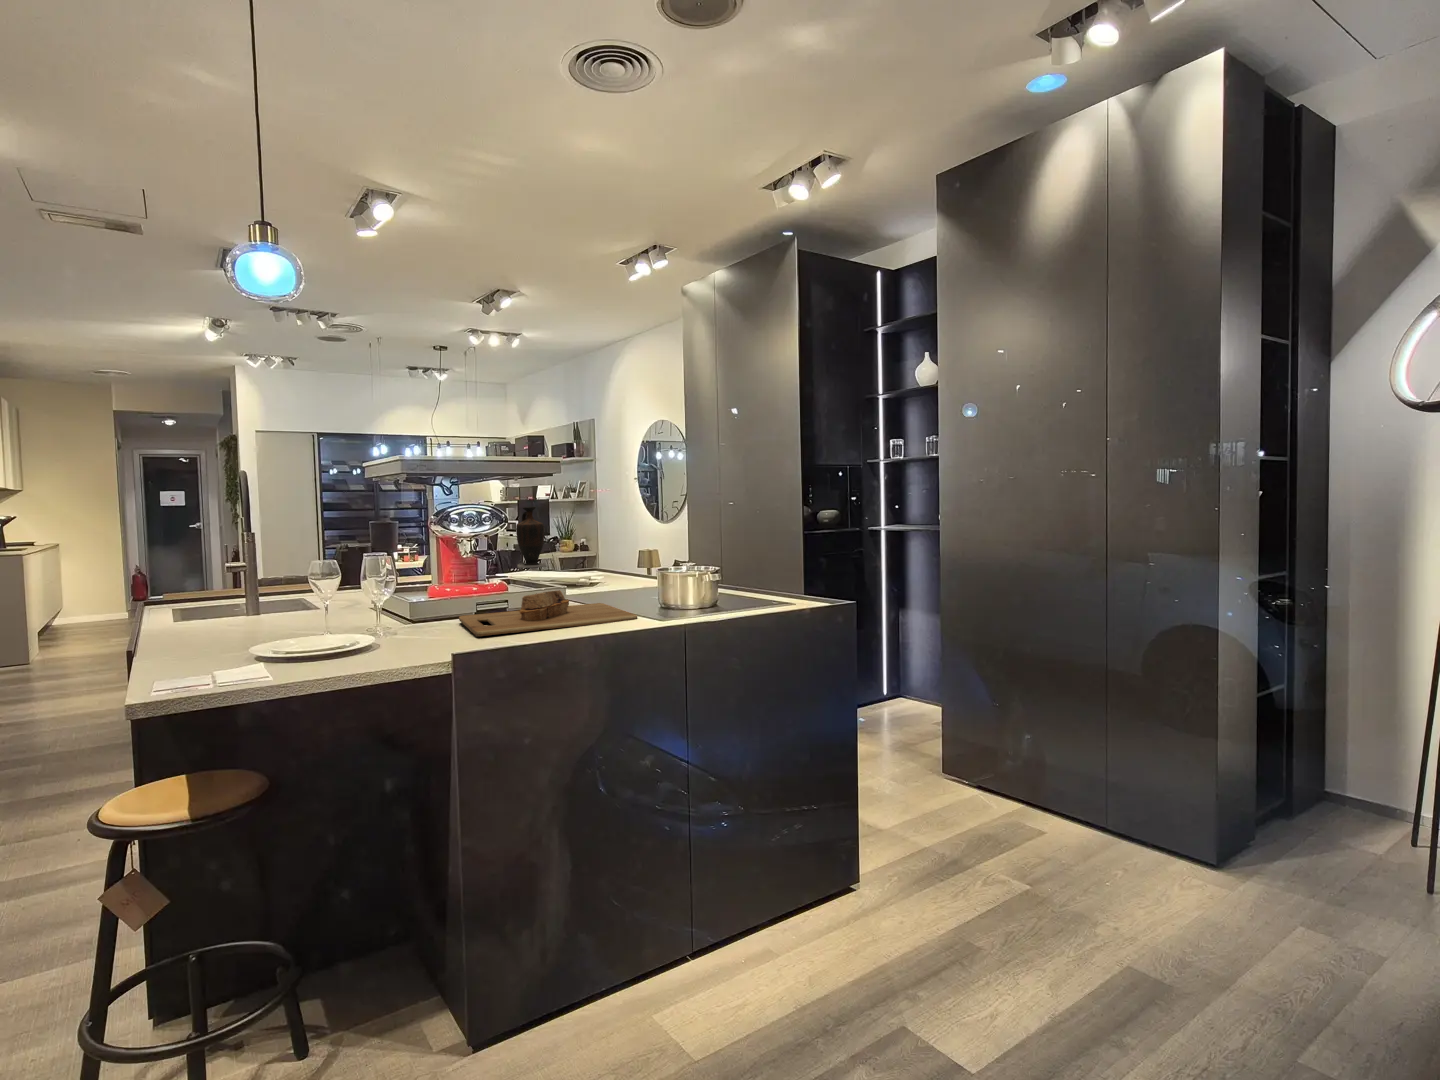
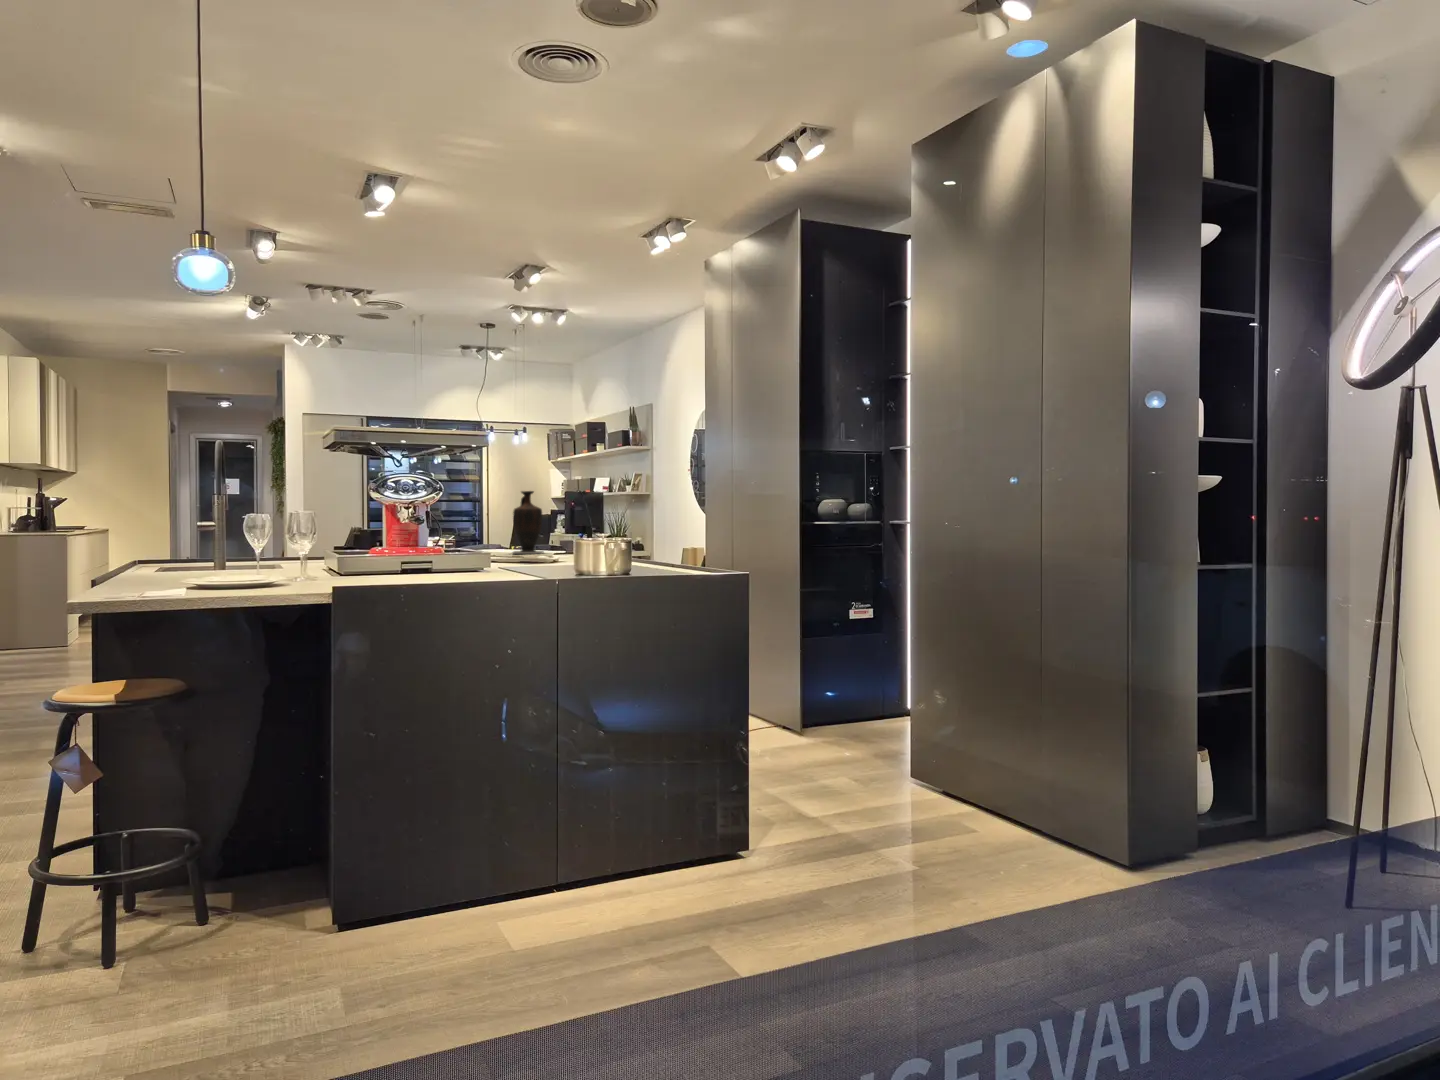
cutting board: present [459,590,637,637] -> none [376,550,528,583]

